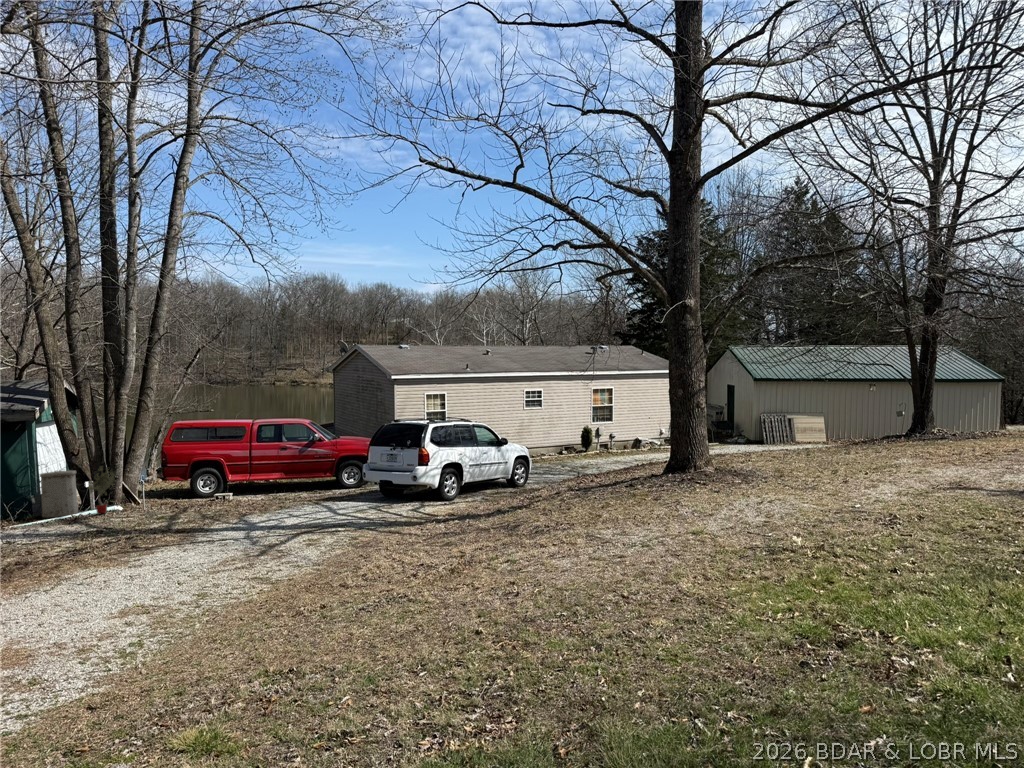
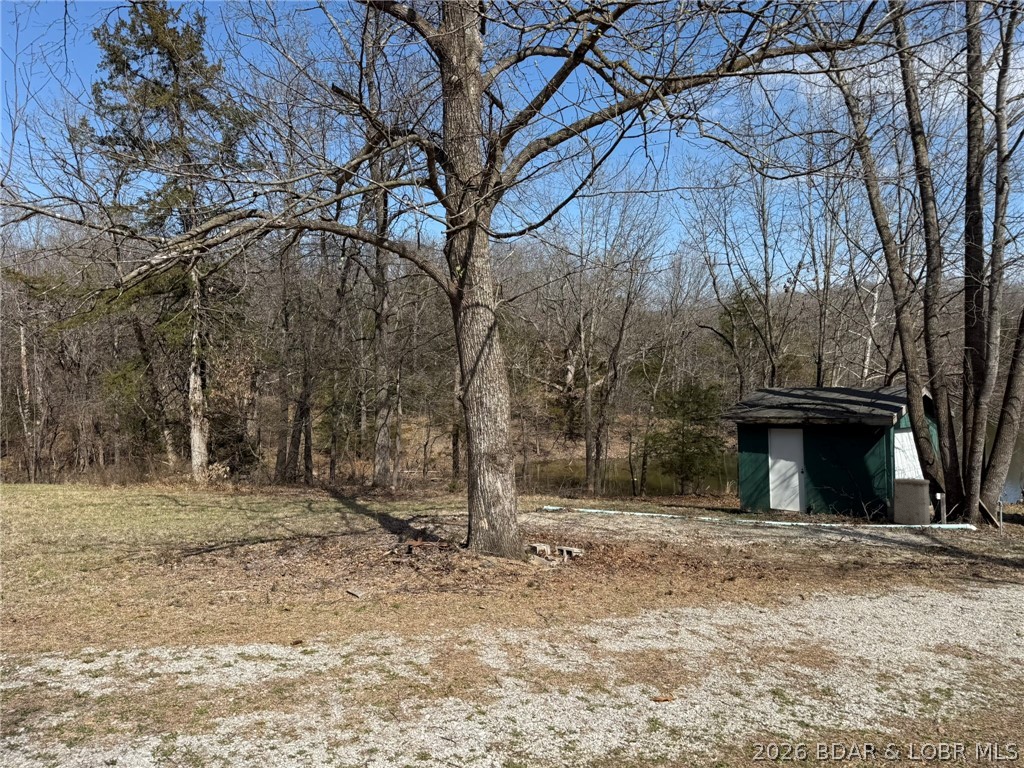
potted tree: present [88,466,115,514] -> none [939,479,975,531]

